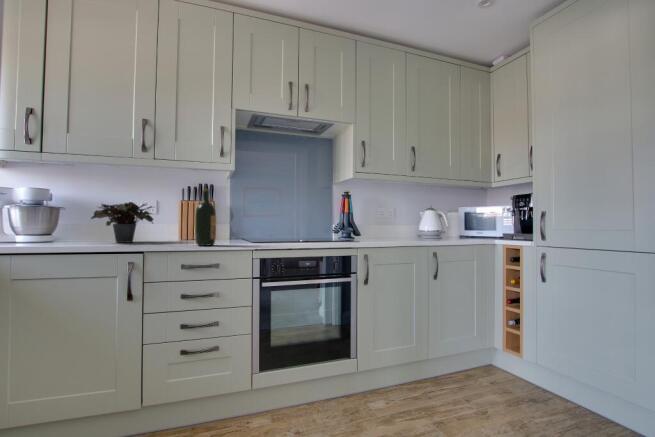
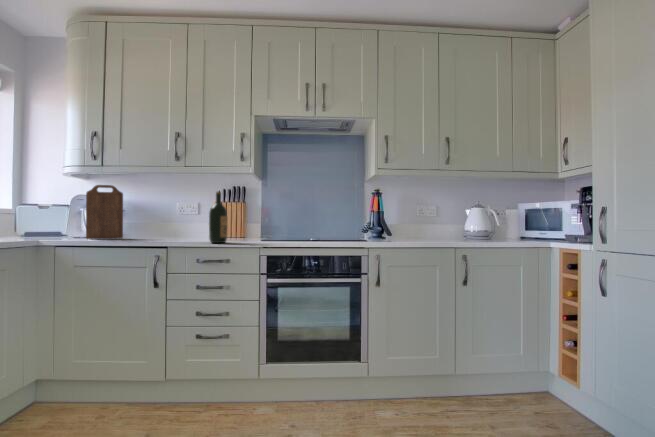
cutting board: none [15,175,67,244] -> present [86,185,123,239]
potted plant: present [91,202,153,243] -> none [136,204,188,239]

